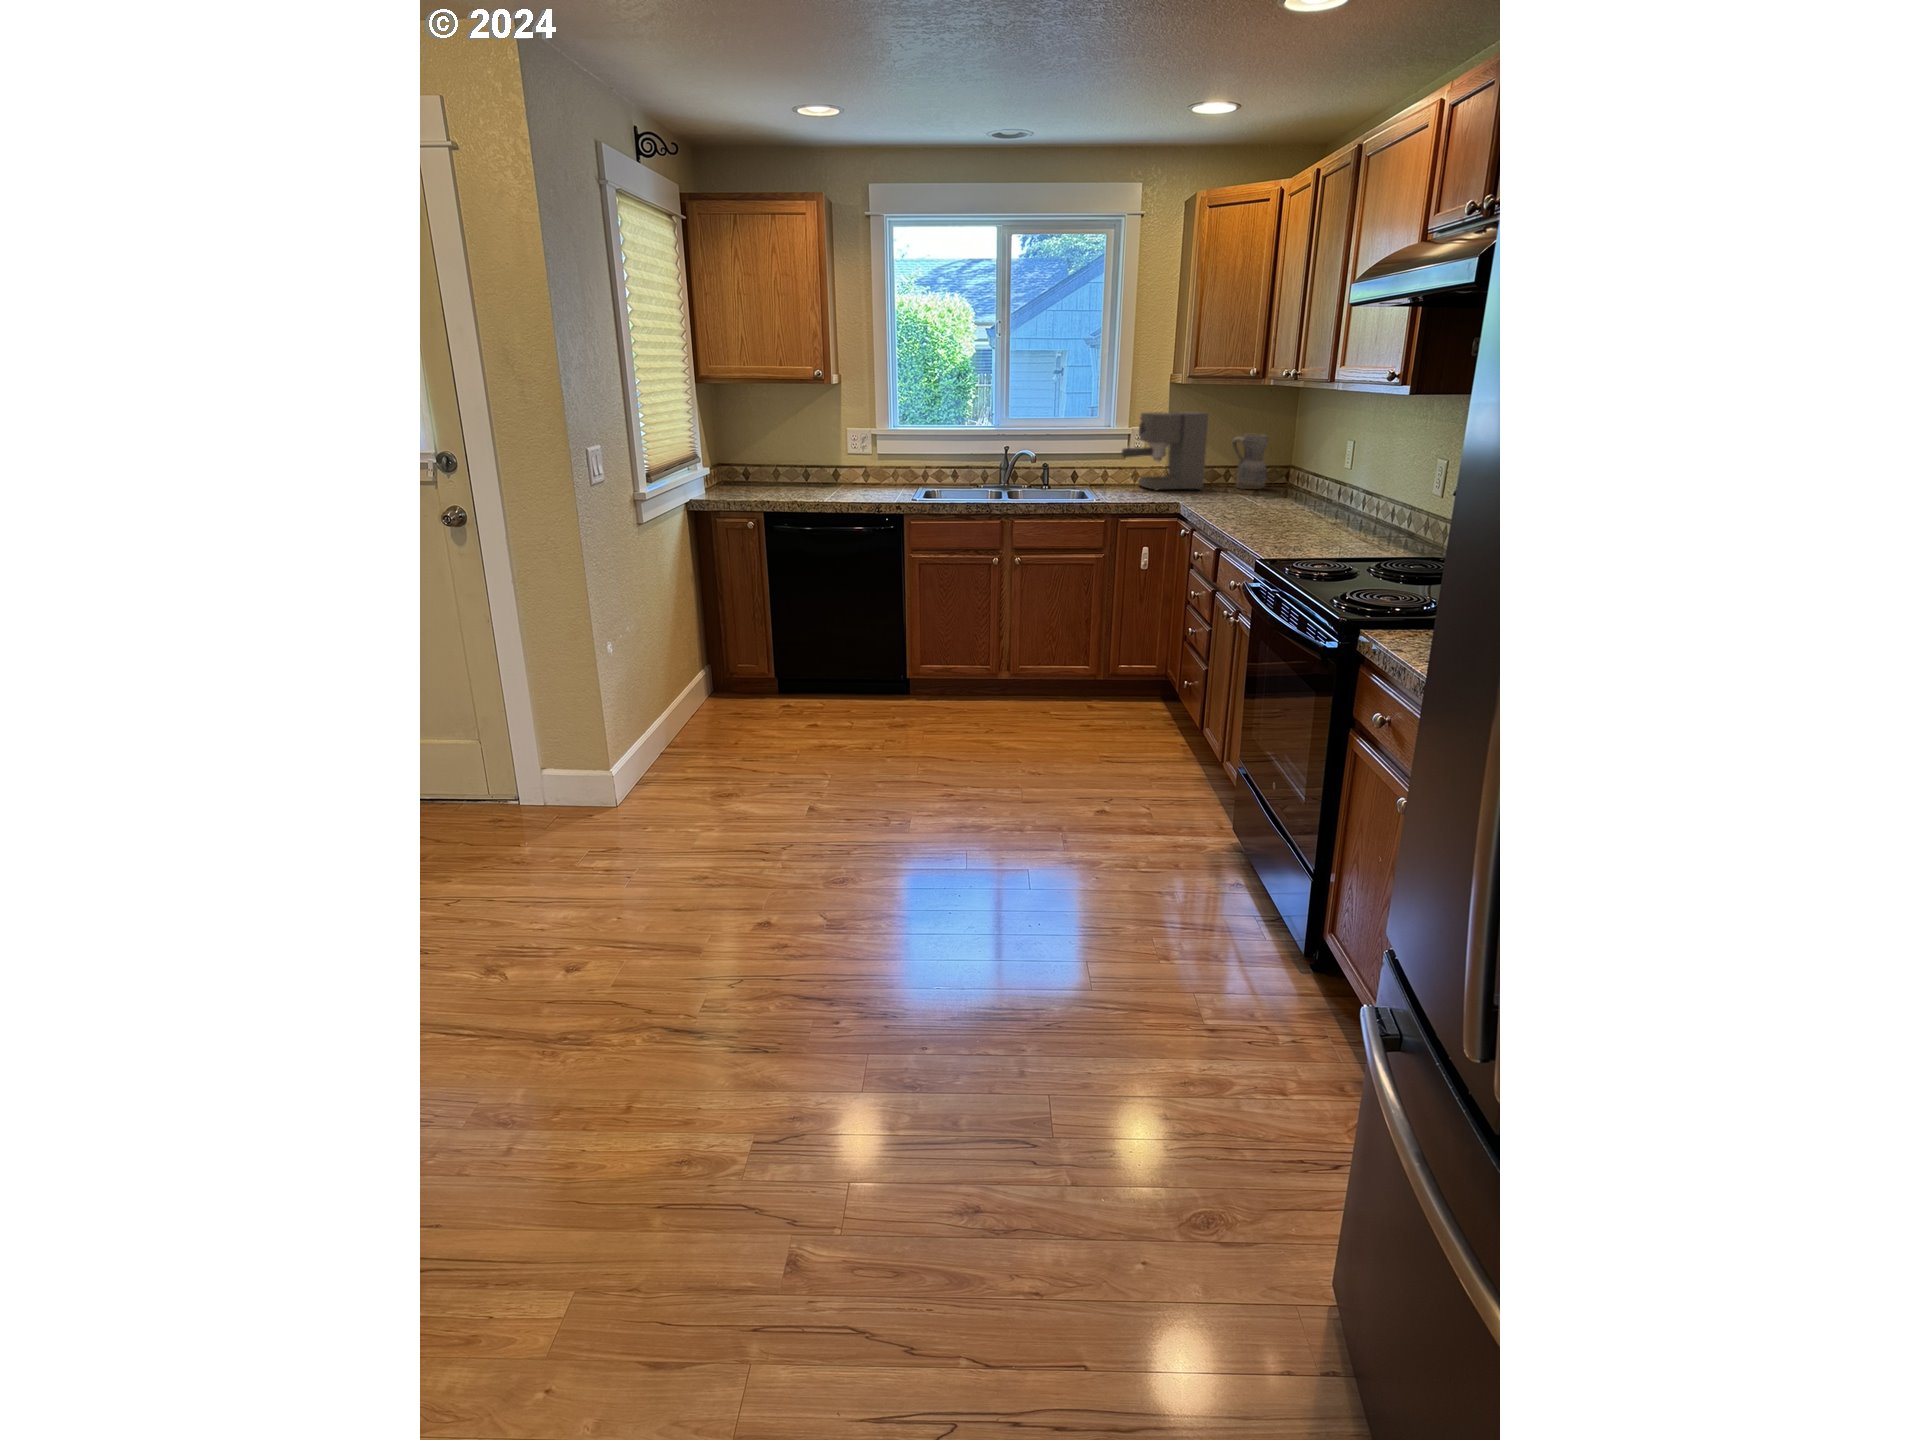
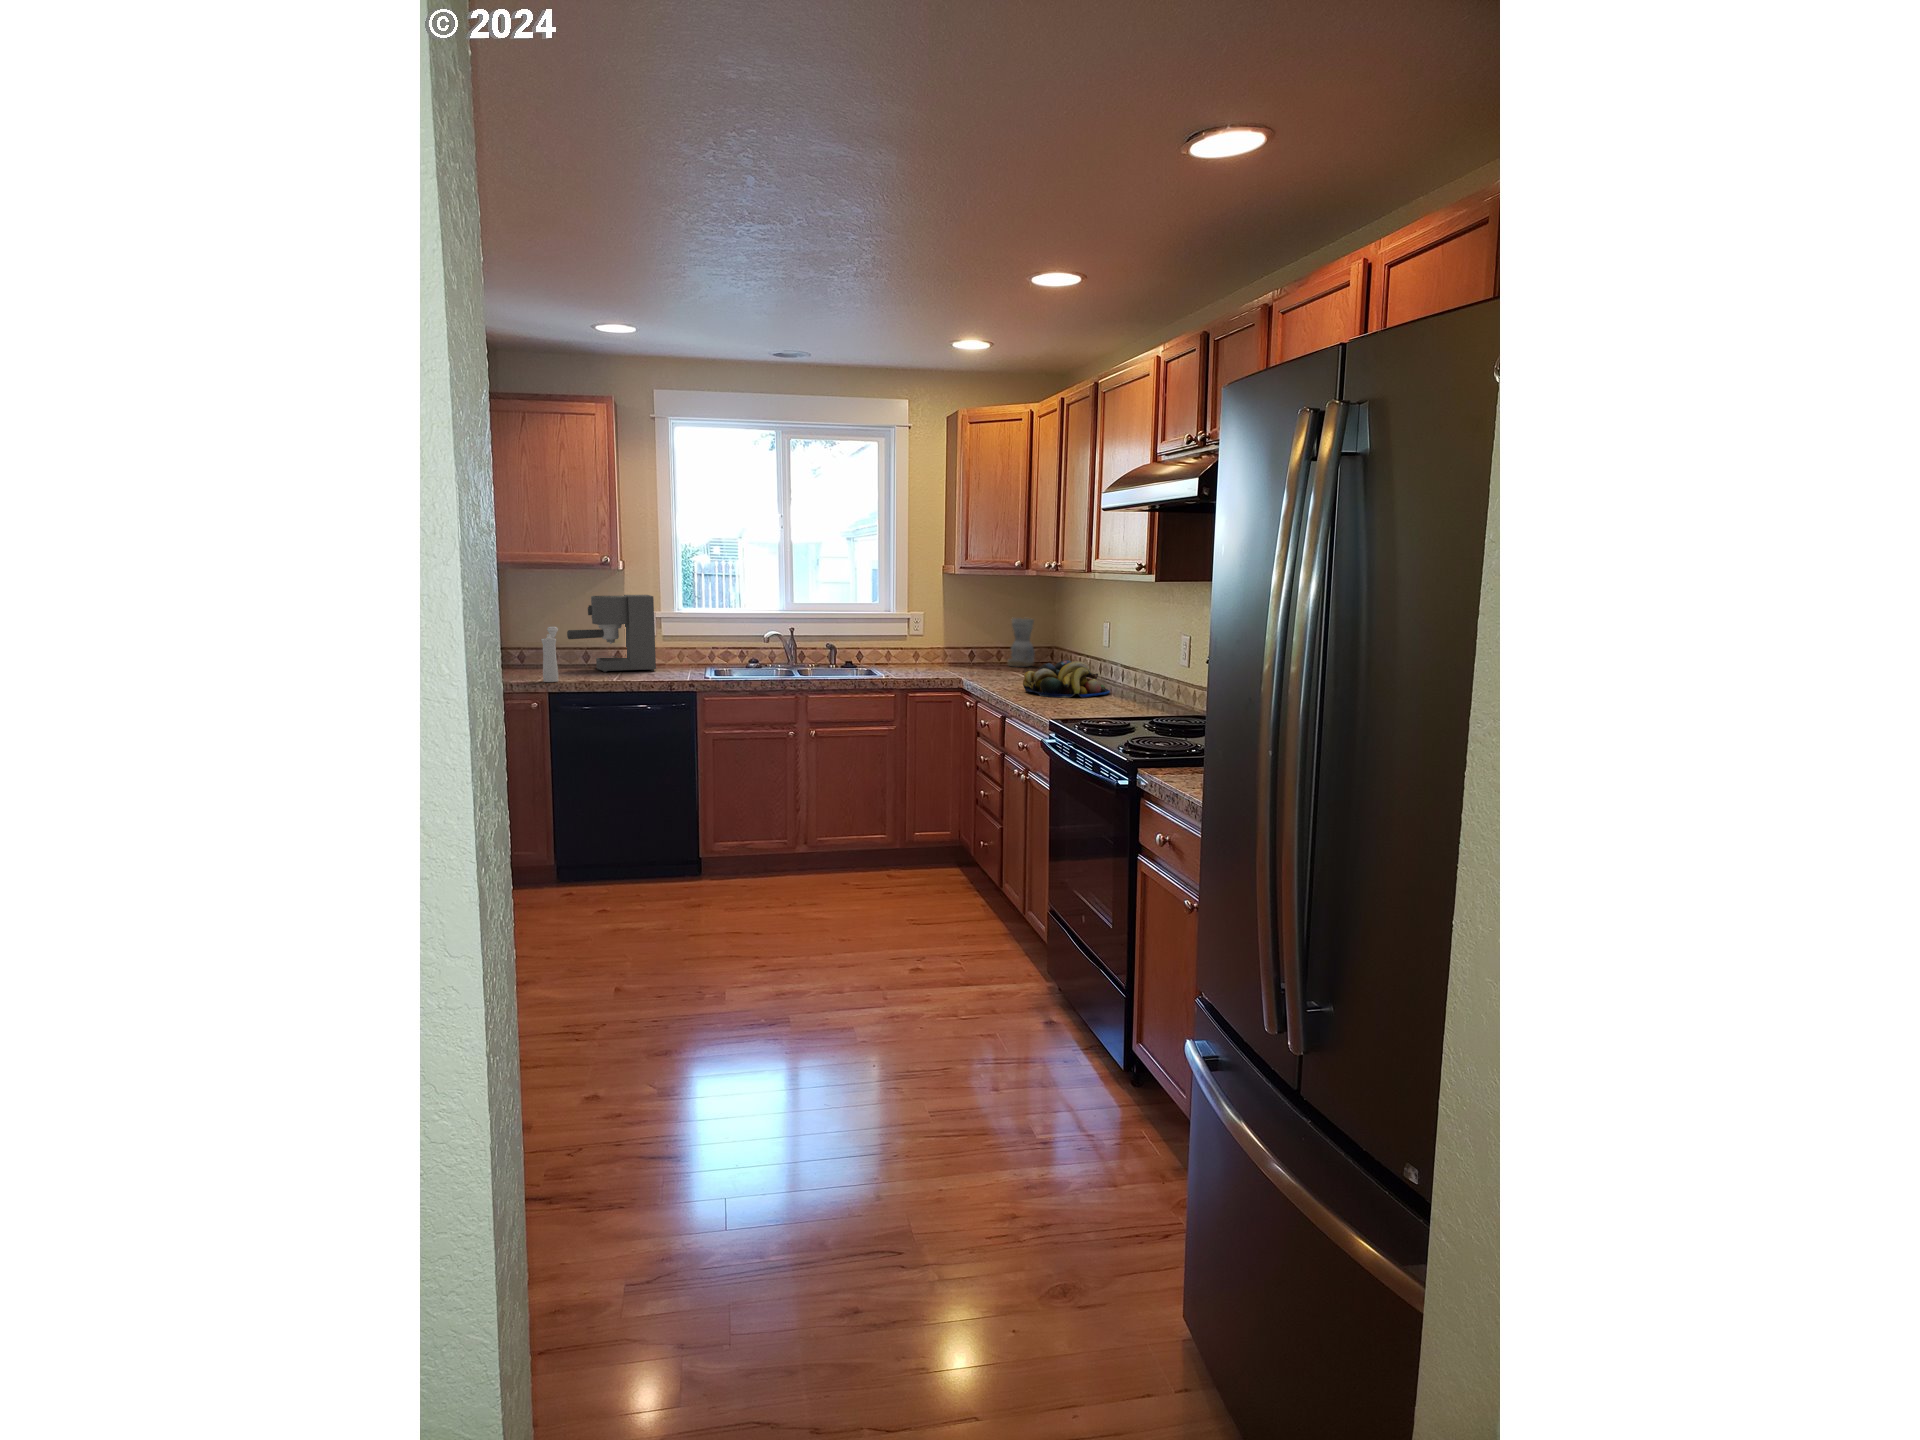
coffee maker: present [1122,412,1209,491] -> present [567,595,656,672]
pepper mill: none [755,445,773,502] -> present [541,627,558,682]
fruit bowl: none [1244,486,1345,530] -> present [1023,660,1110,698]

